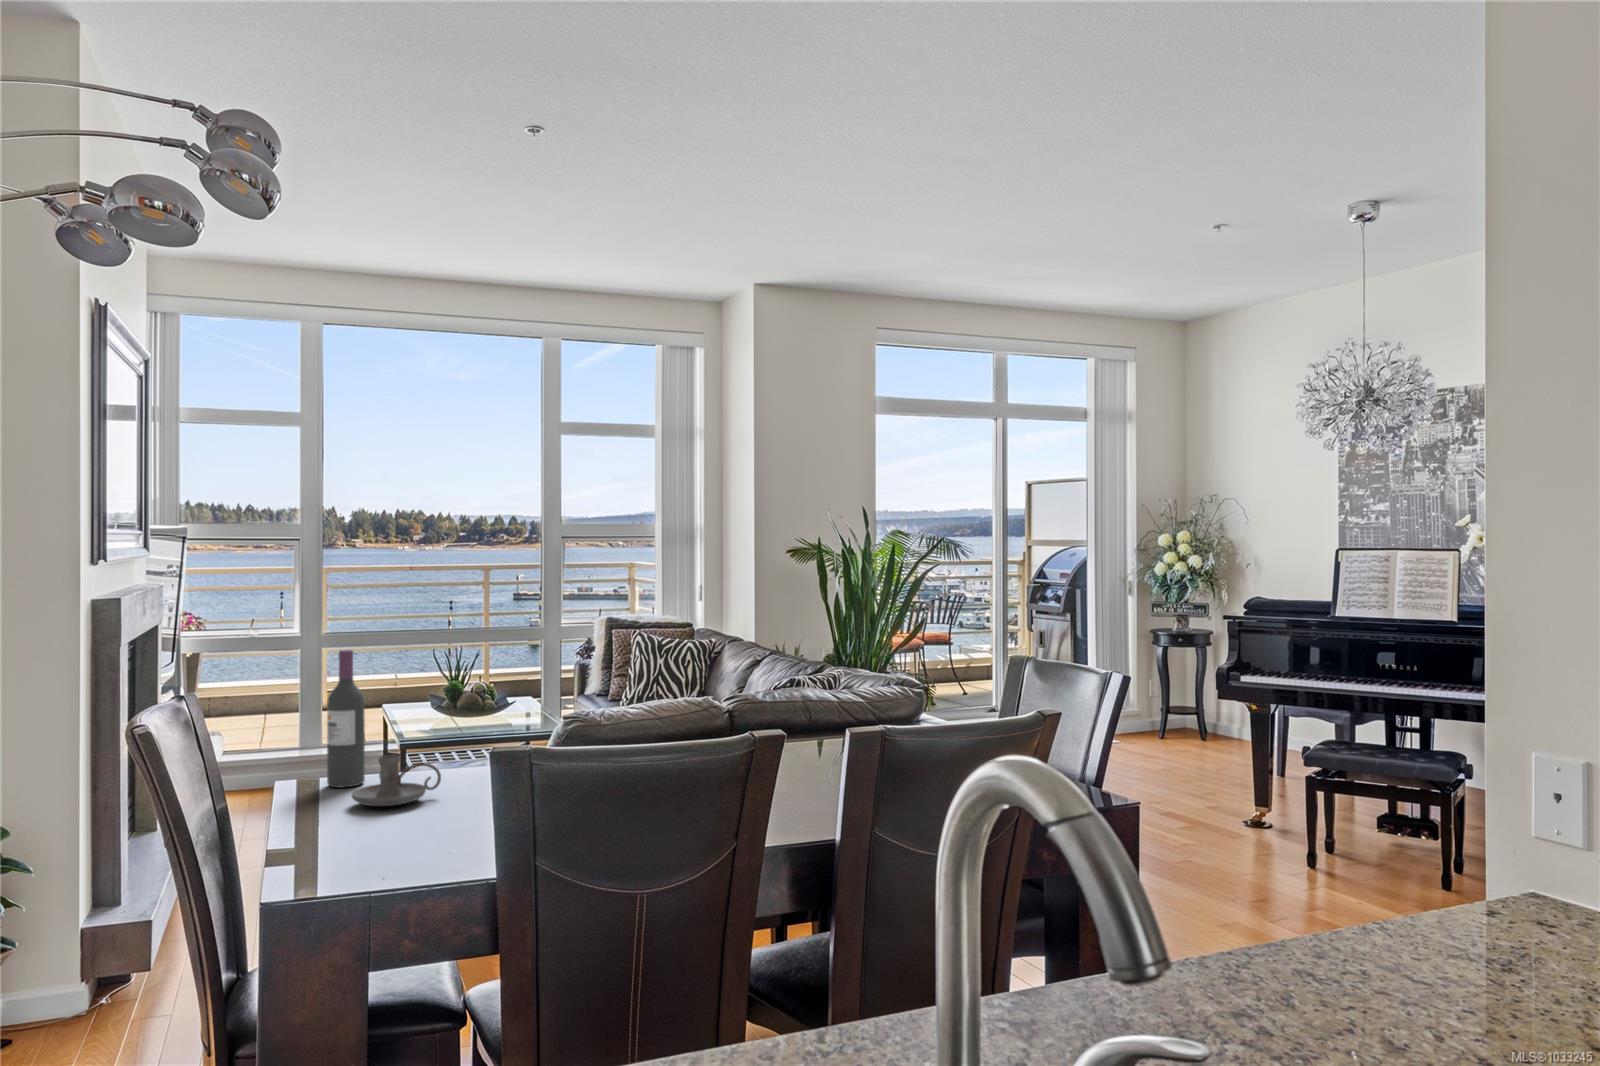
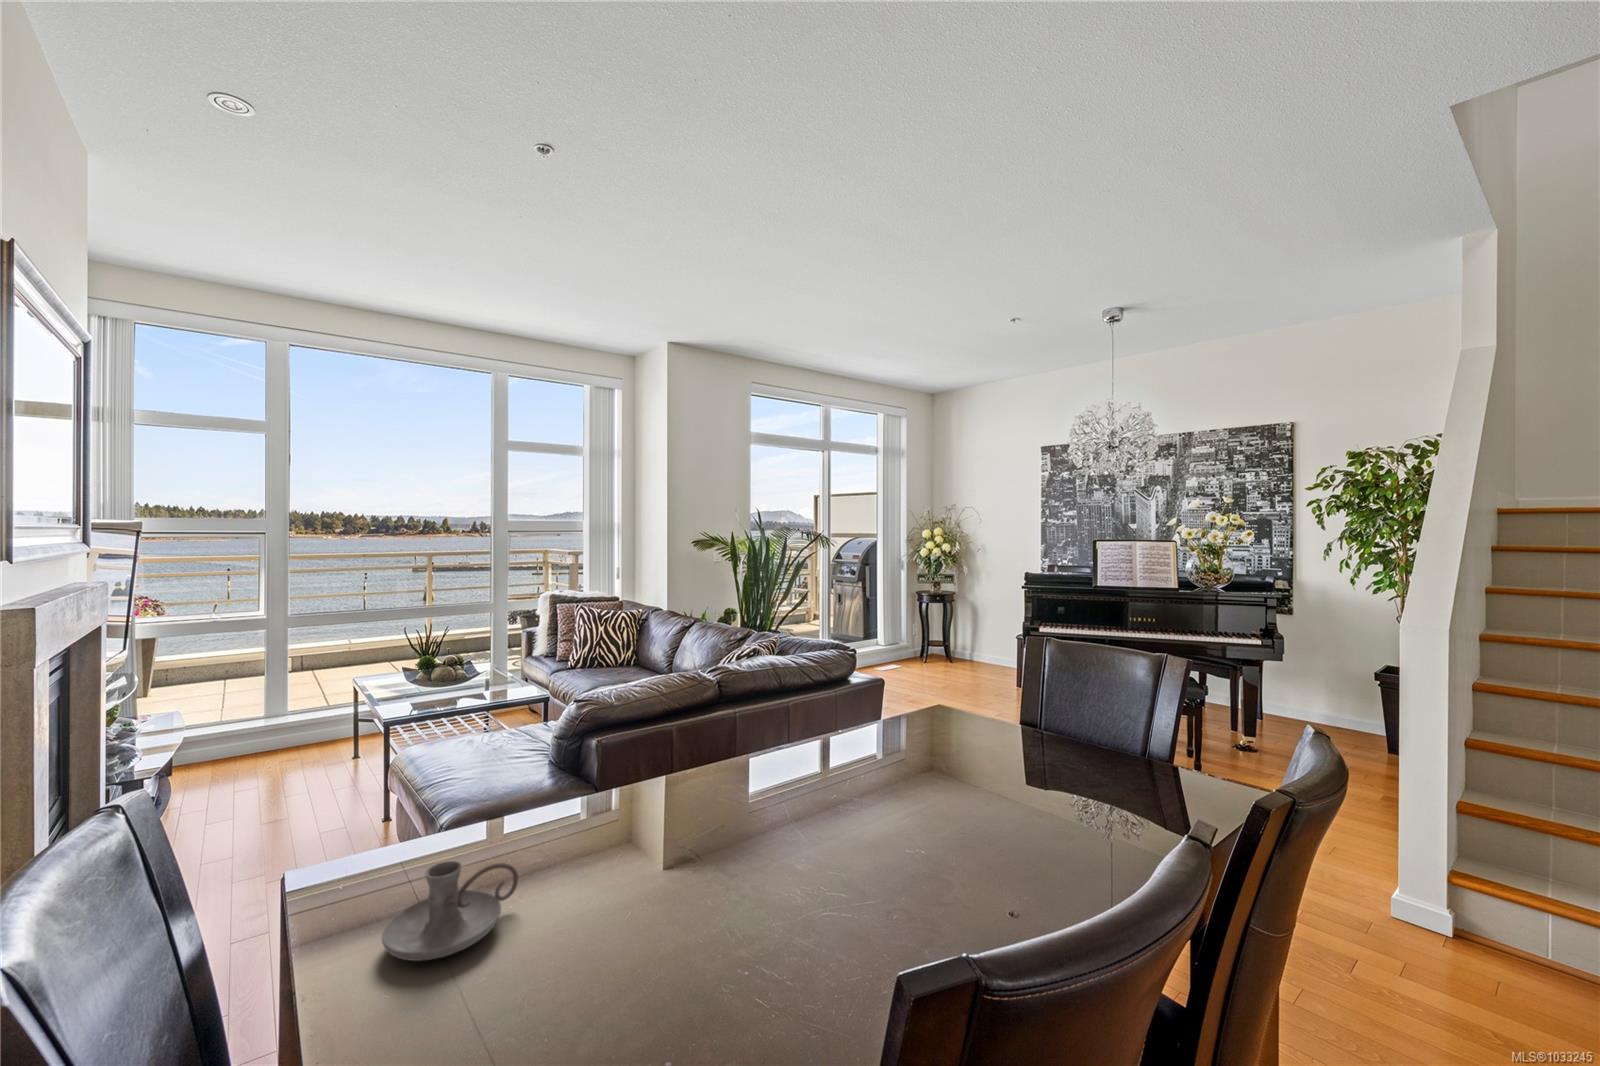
wine bottle: present [327,650,365,787] -> none [330,697,388,899]

